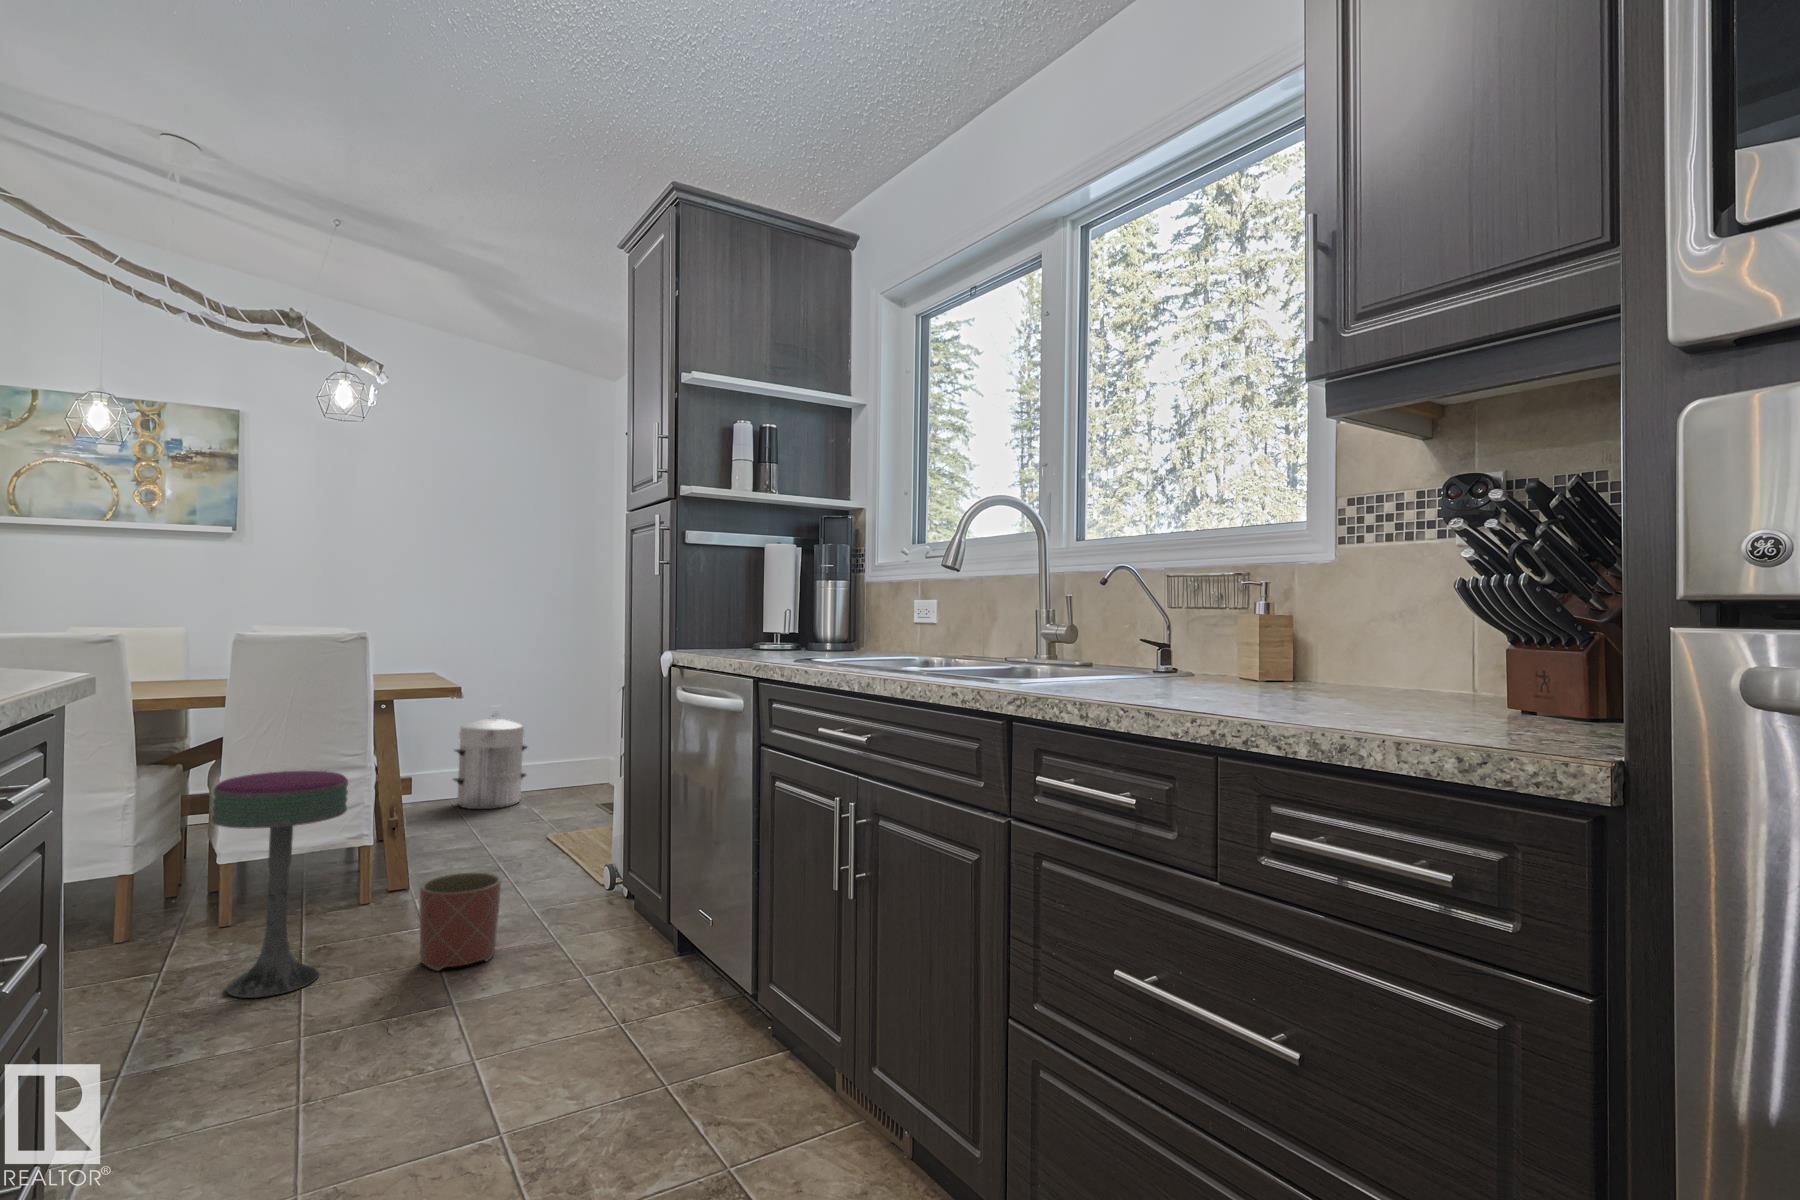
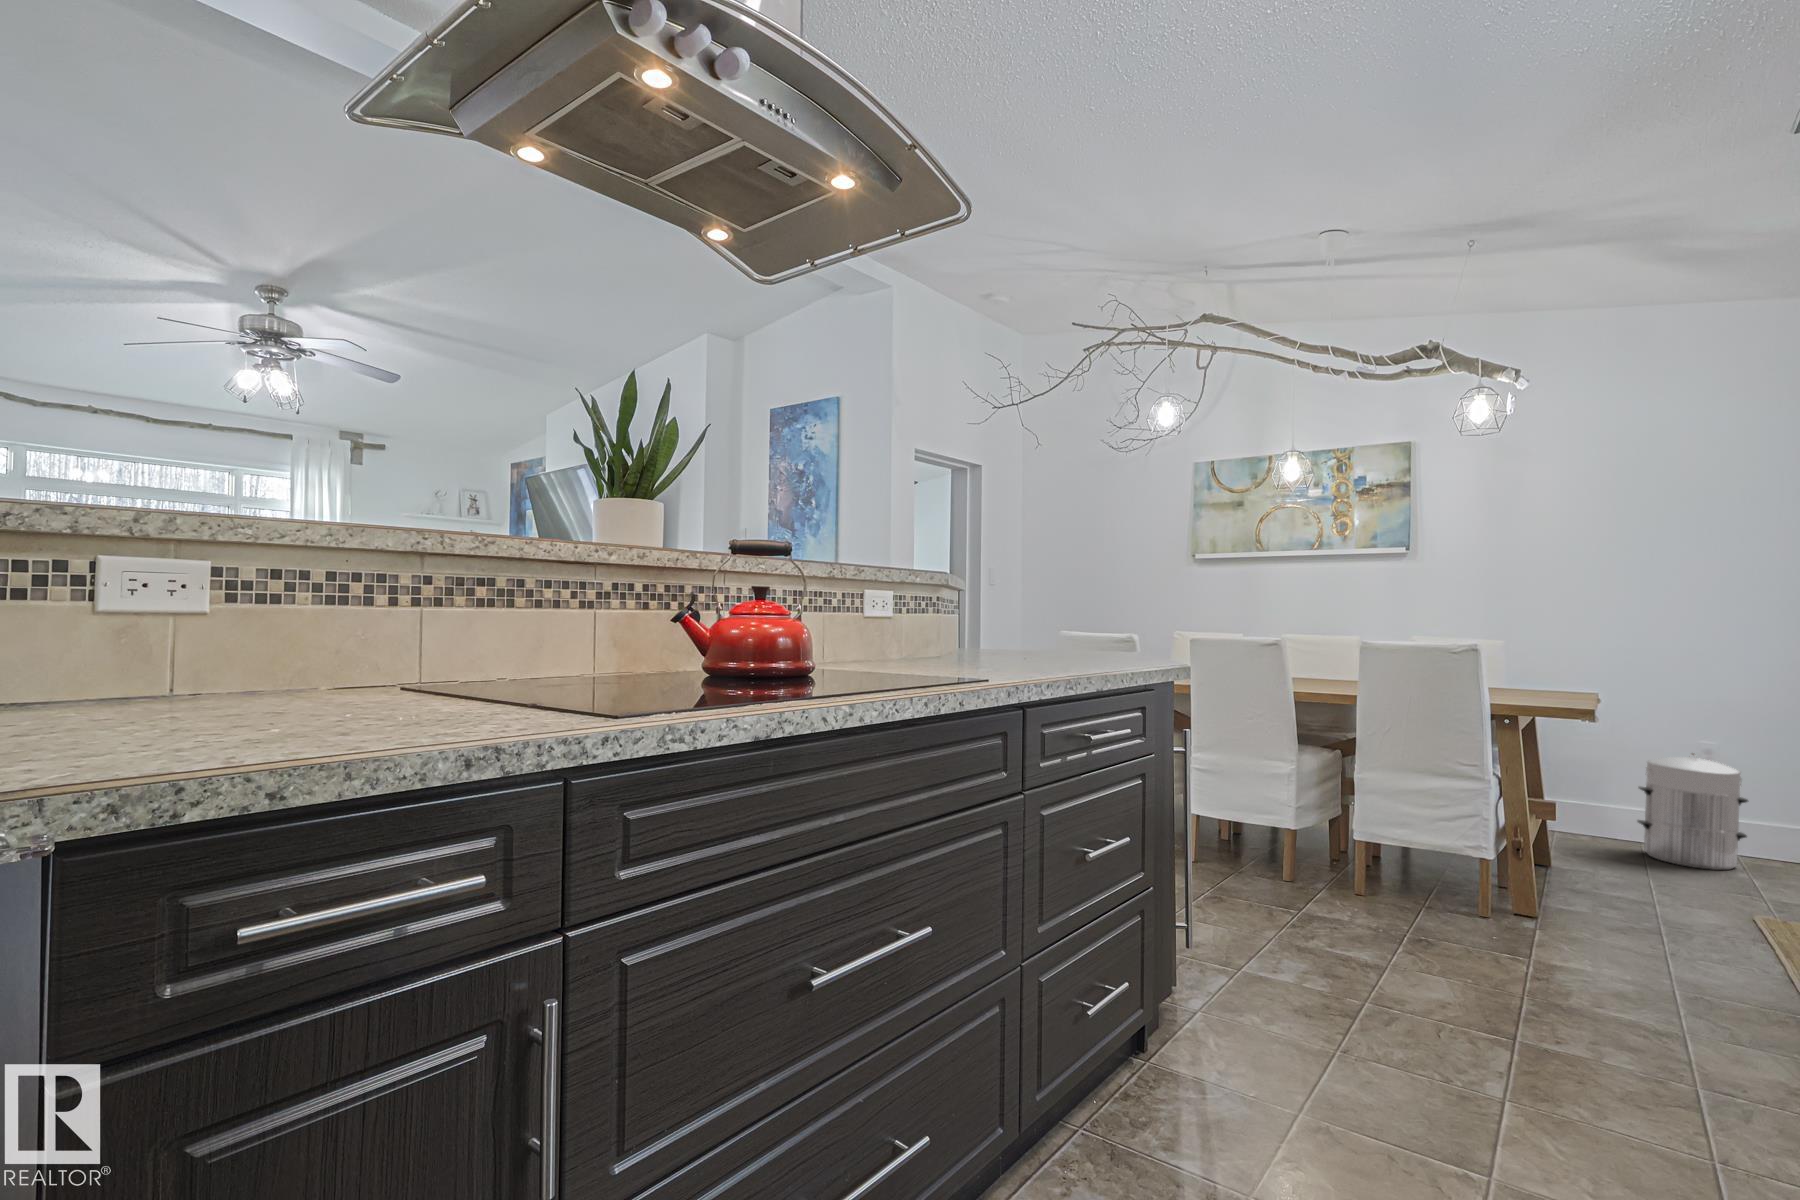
bar stool: present [212,771,348,998] -> none [1320,763,1434,965]
planter: present [419,872,501,971] -> none [1502,906,1601,1018]

